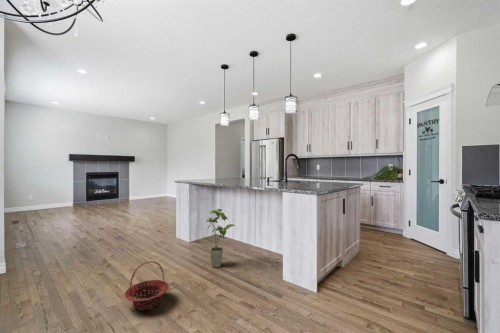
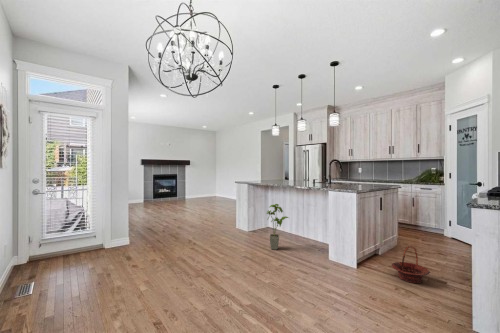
basket: present [124,261,169,310] -> present [392,246,430,283]

